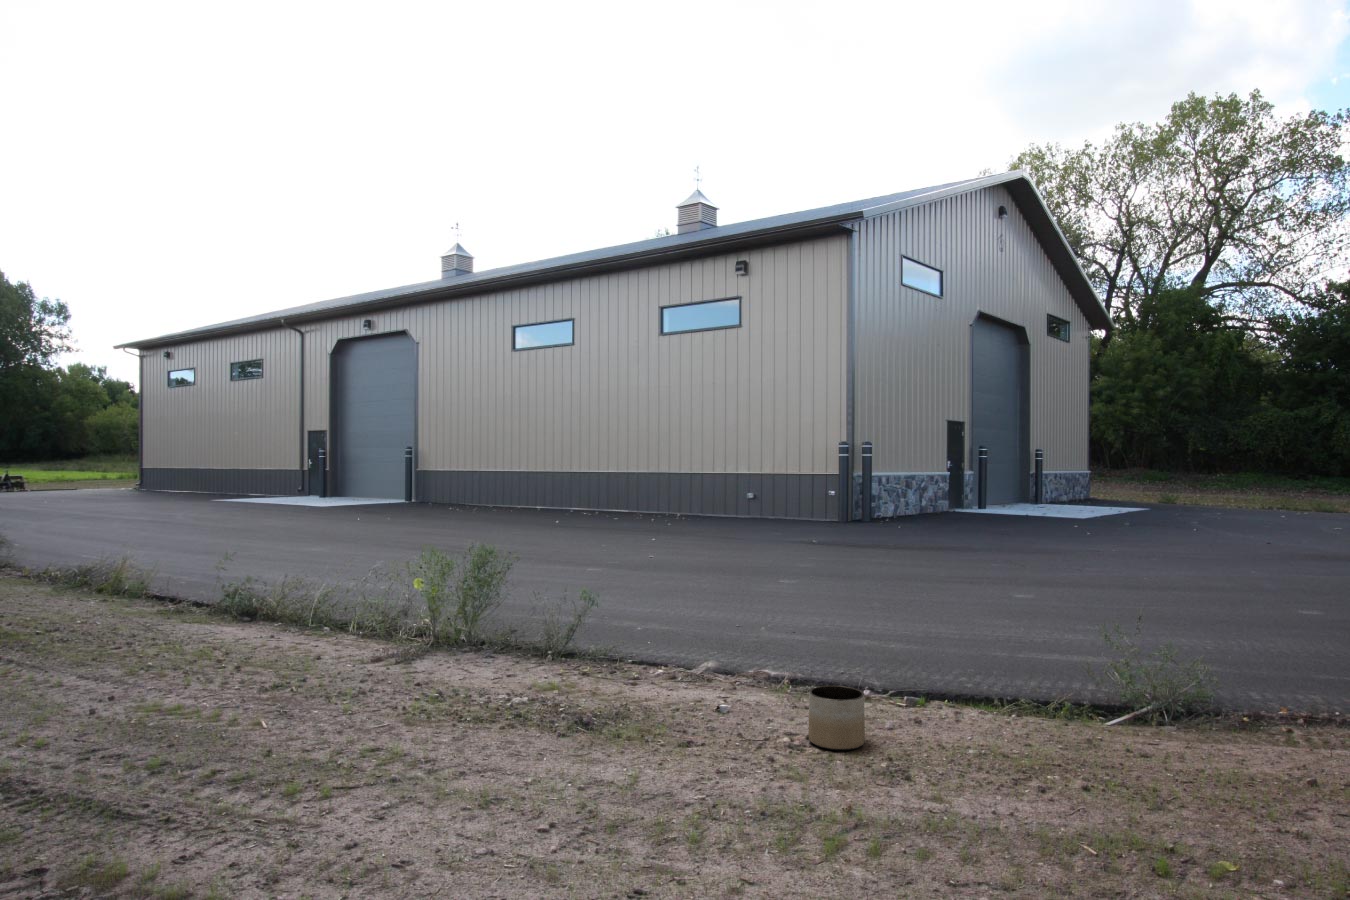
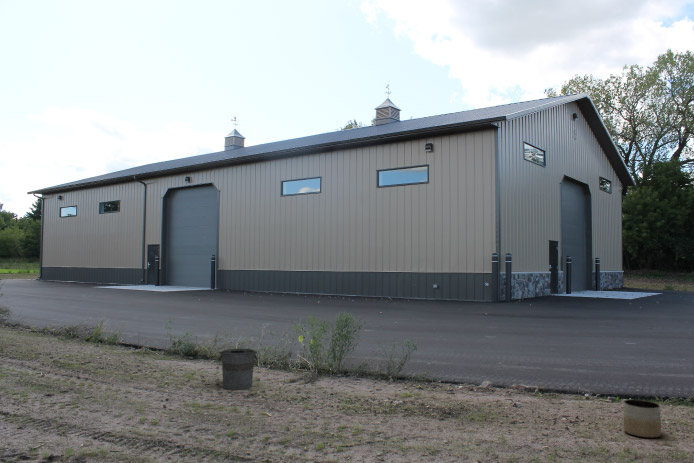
bucket: none [211,601,283,669] -> present [219,349,257,390]

